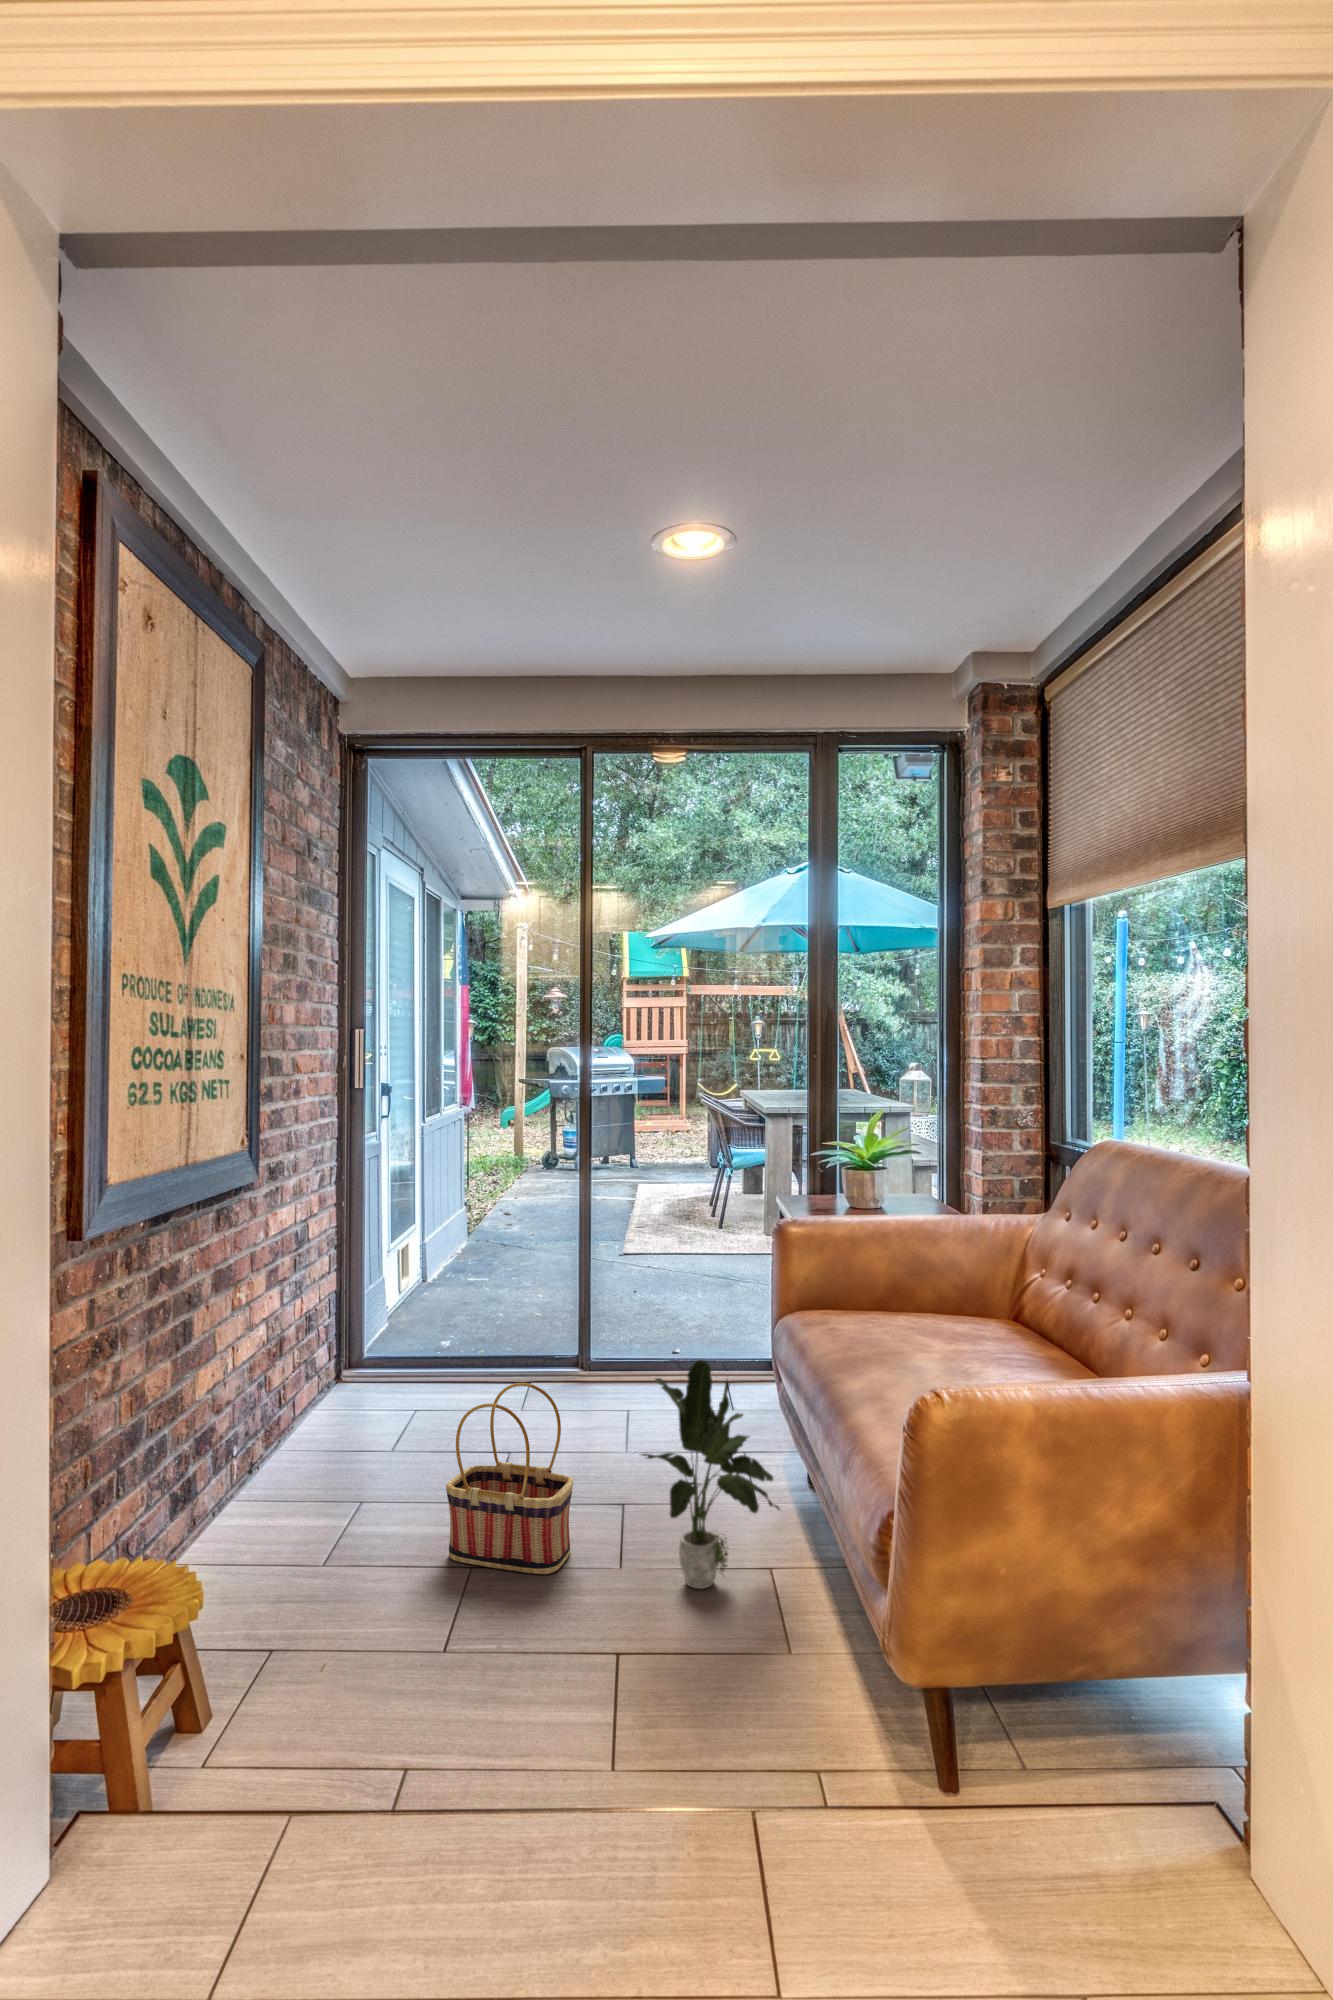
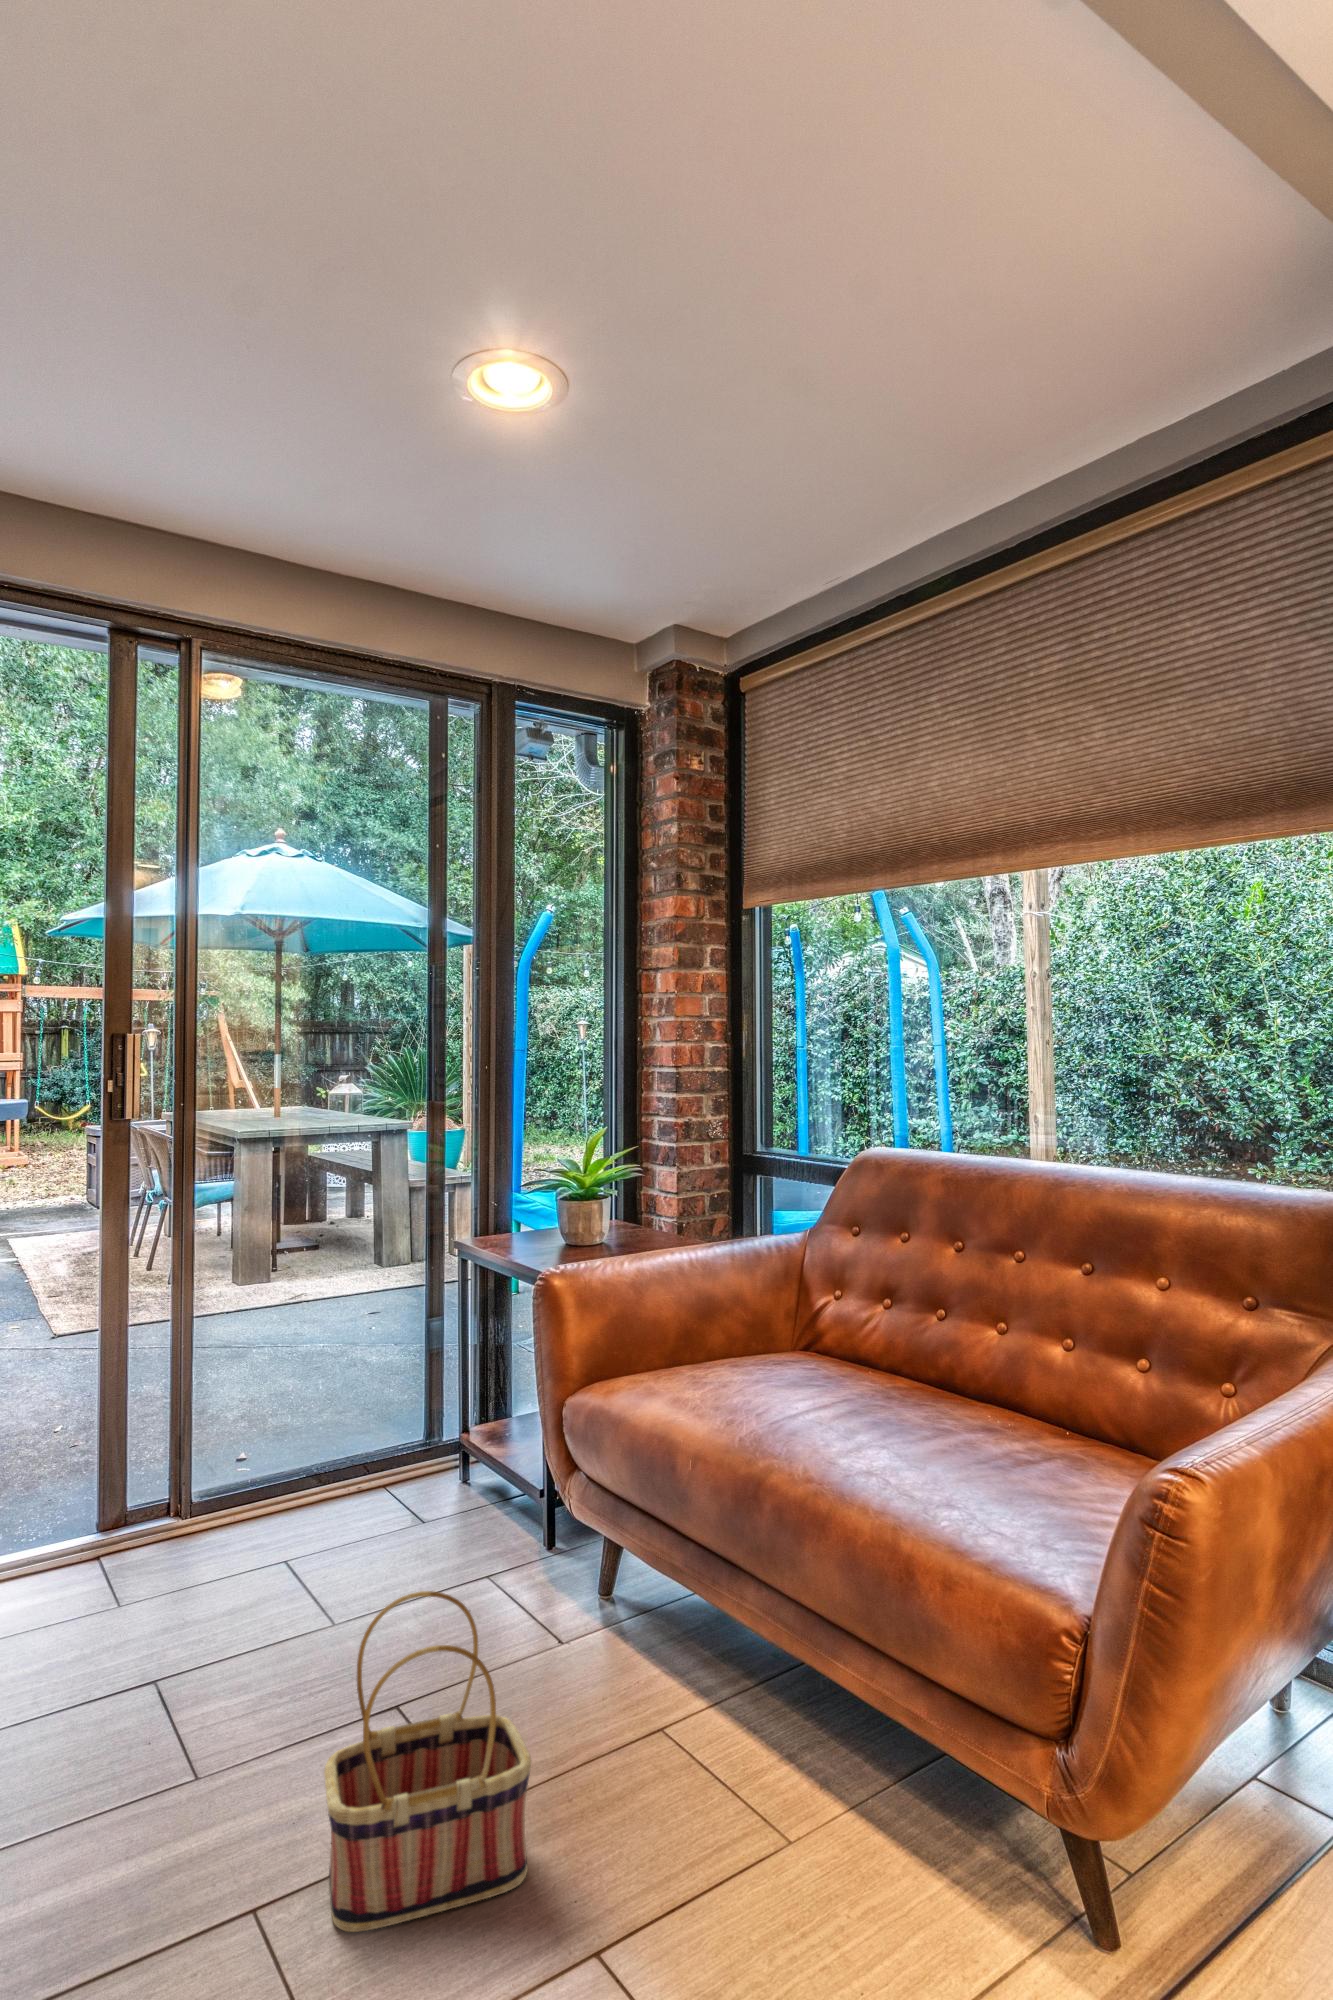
potted plant: present [642,1360,780,1589] -> none [632,1488,828,1811]

